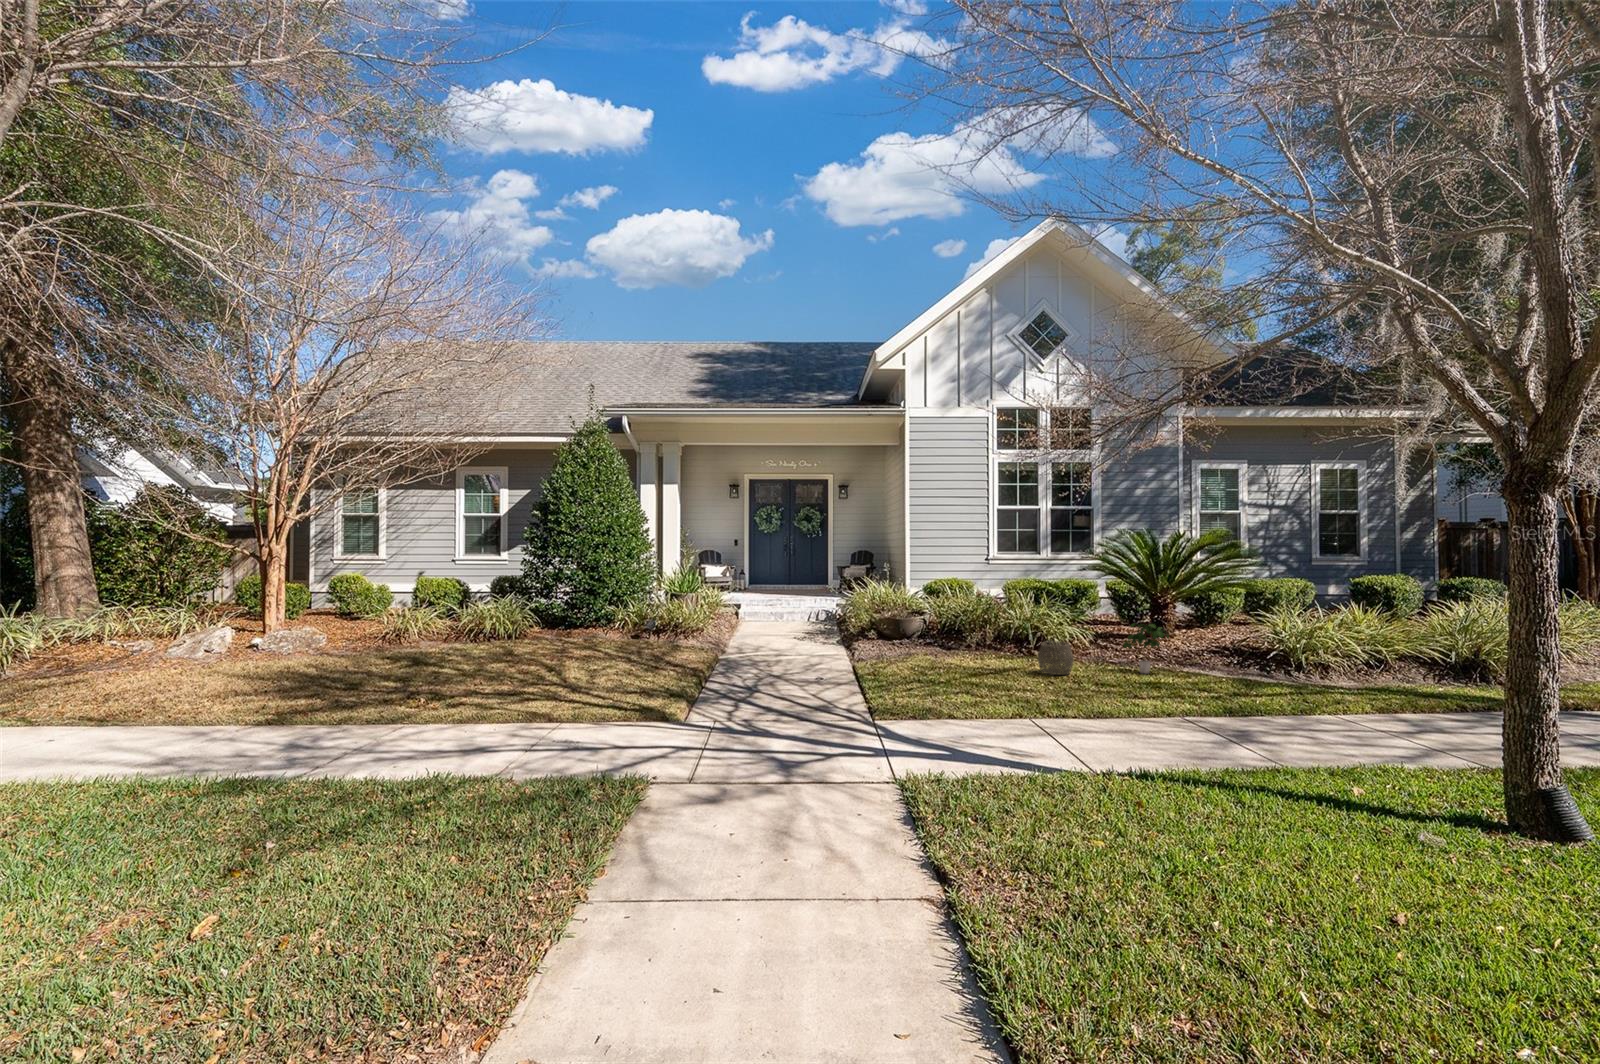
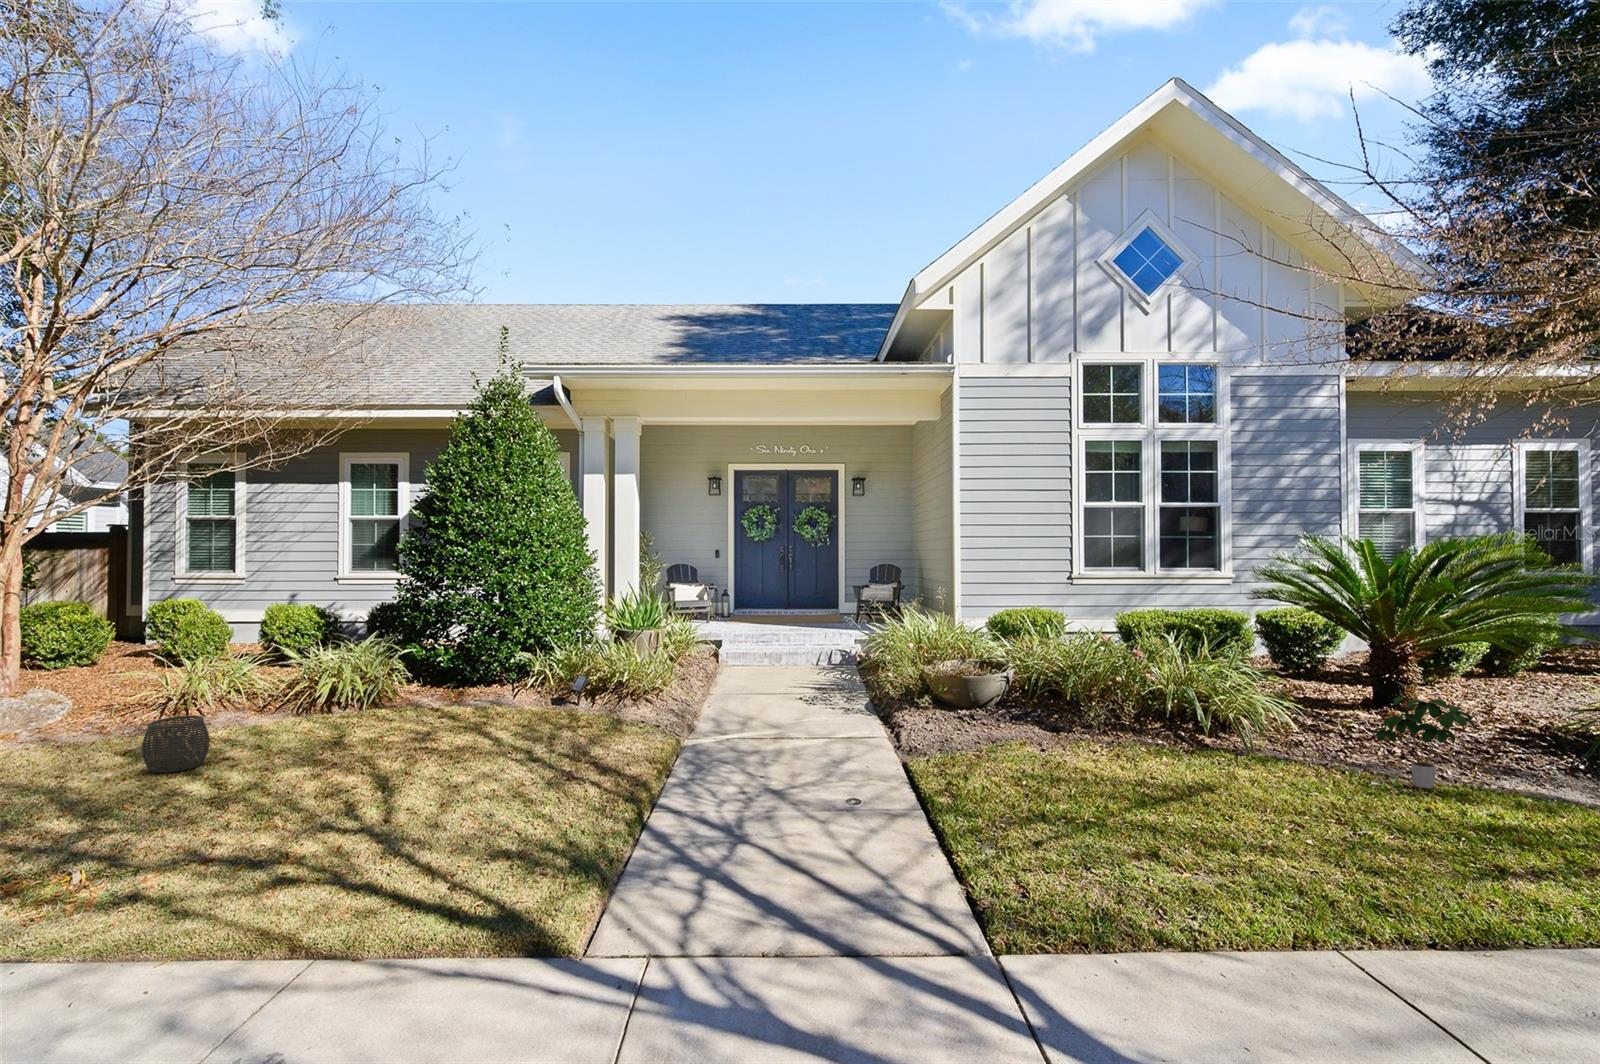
woven basket: present [1038,642,1074,675] -> present [141,716,210,773]

